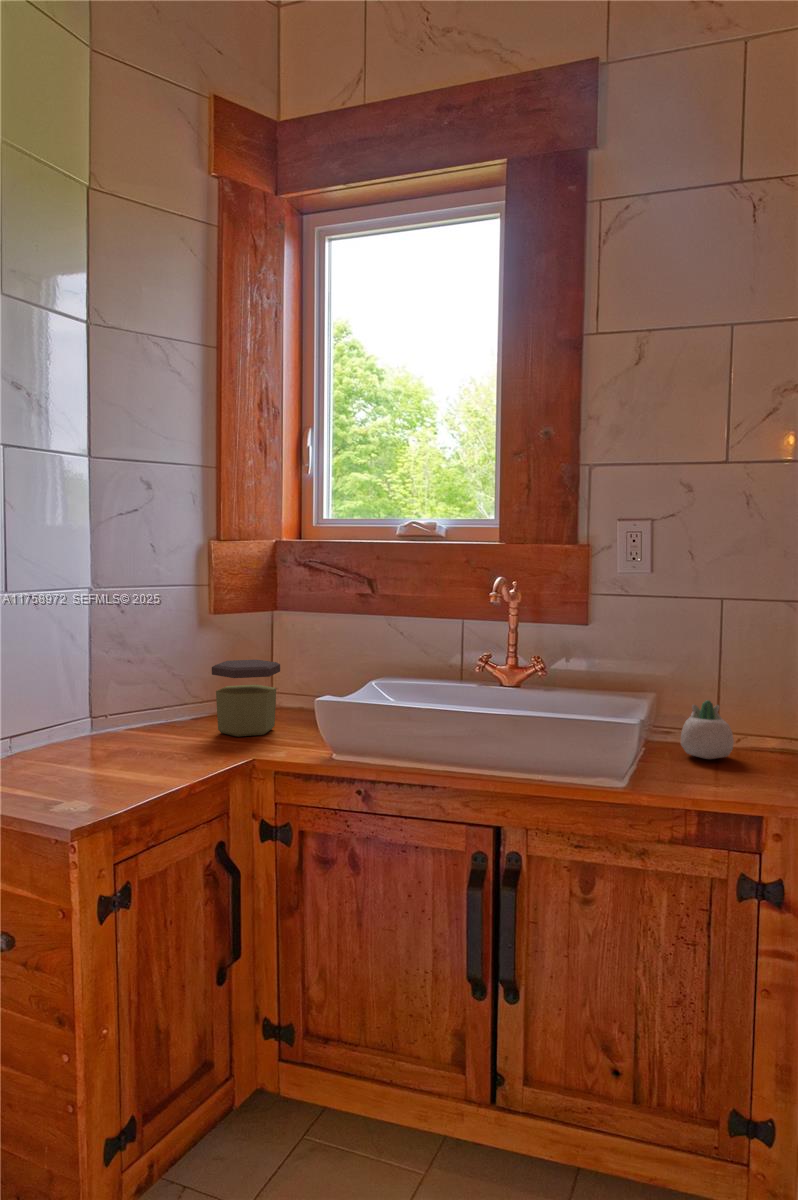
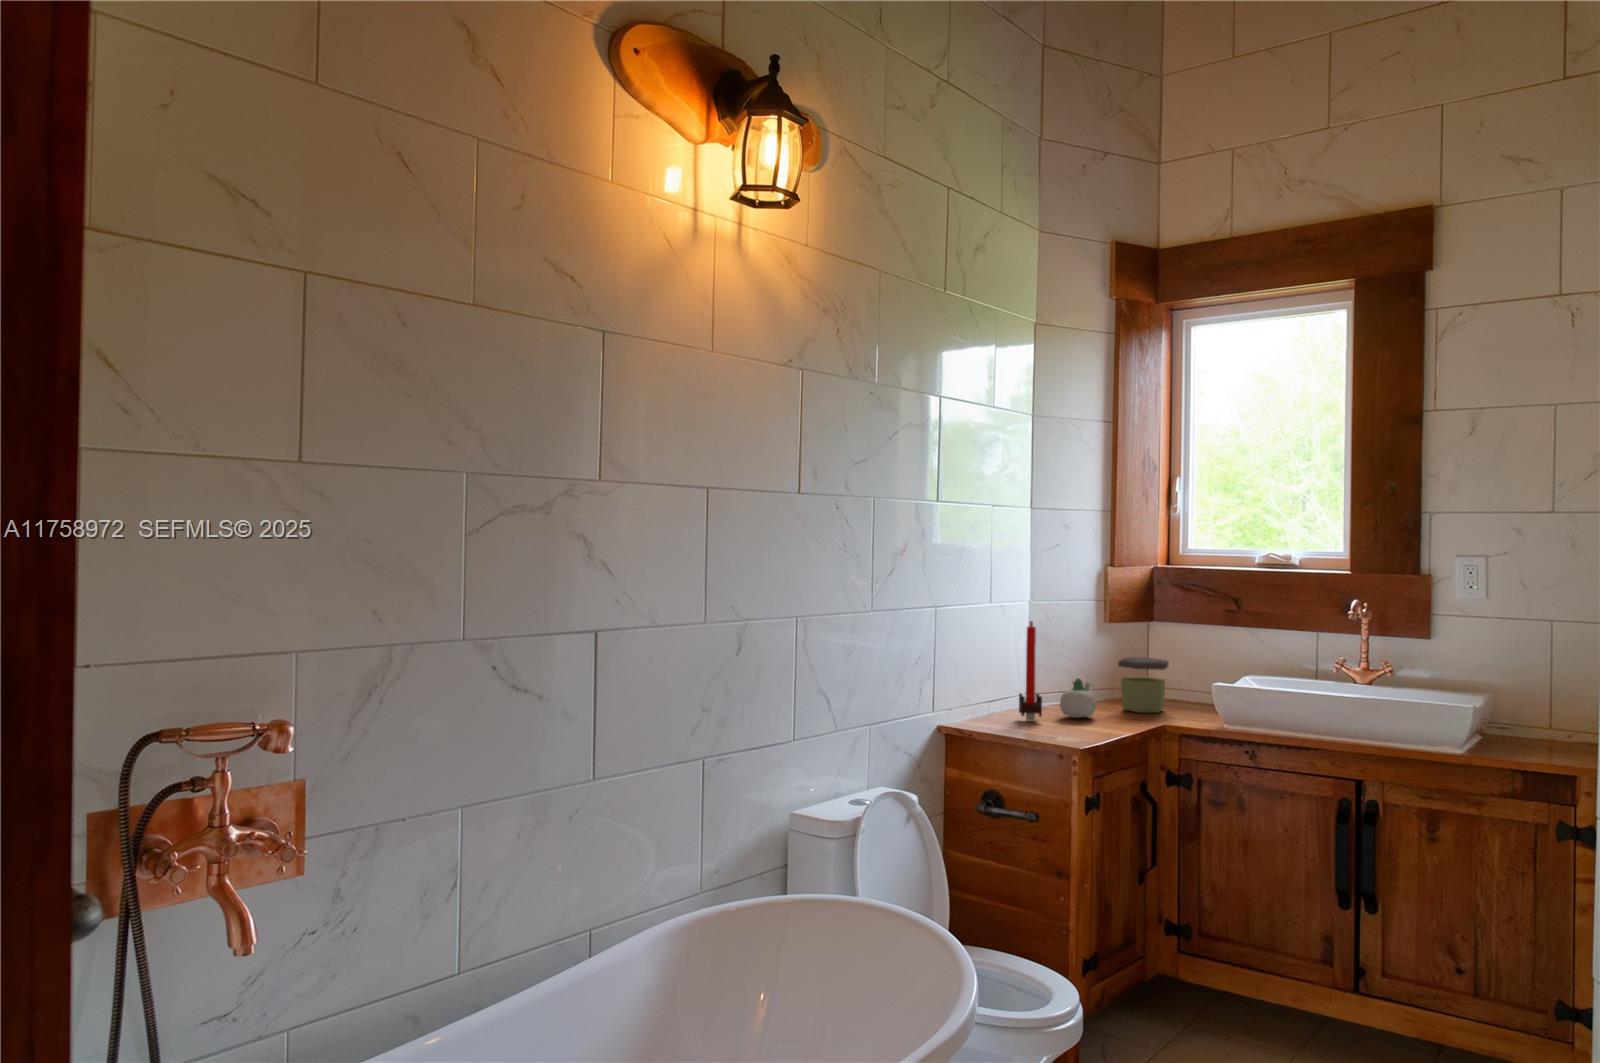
candle: none [40,616,77,767] -> present [1019,621,1042,721]
succulent planter: present [681,700,734,759] -> present [1060,678,1096,718]

